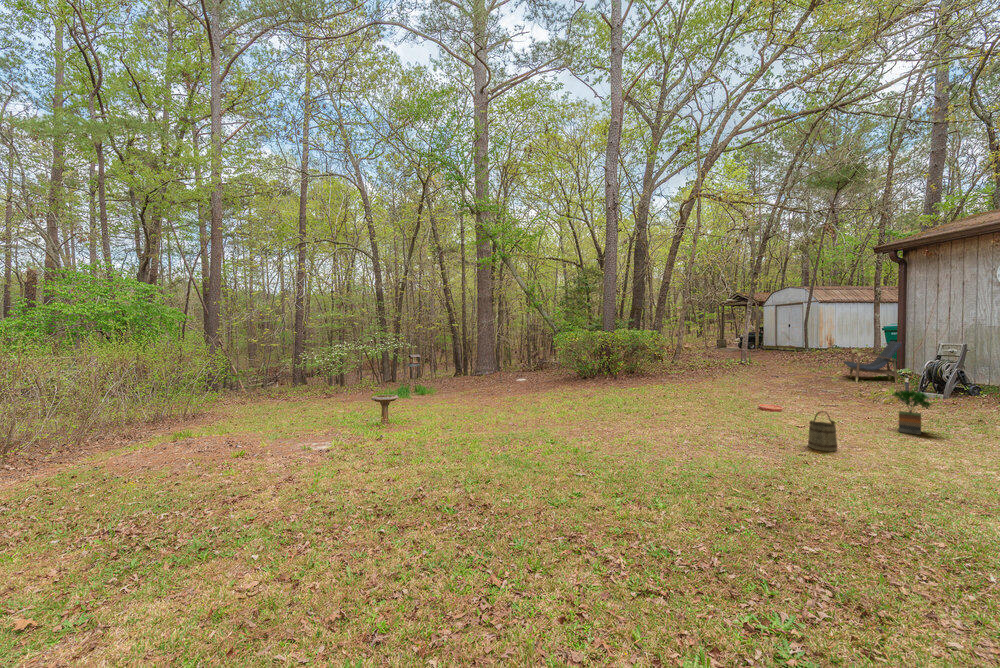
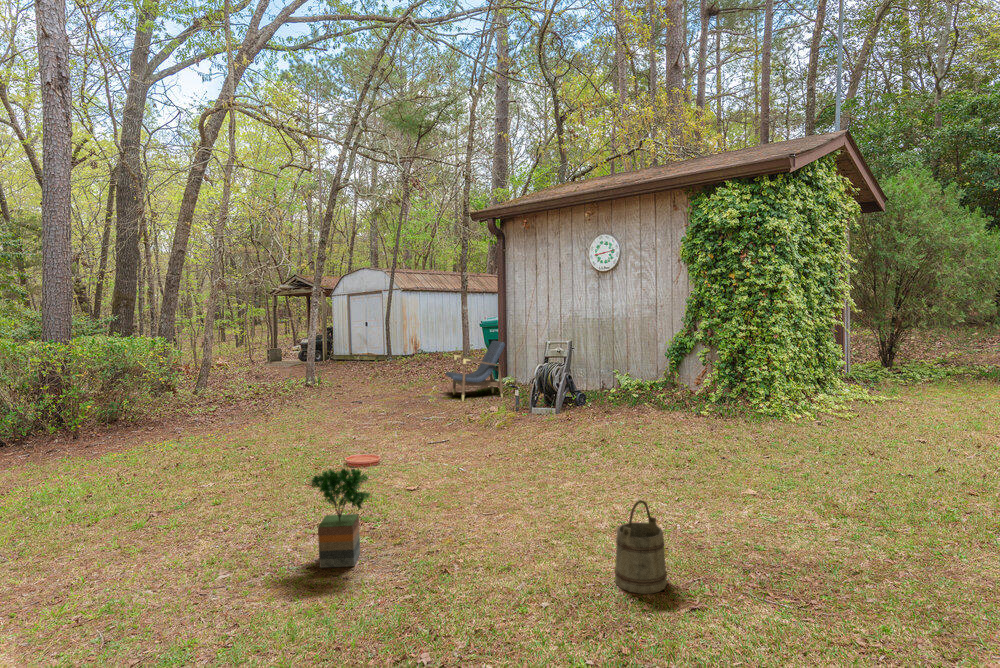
potted tree: present [892,391,931,435] -> present [310,468,370,568]
bucket: present [808,411,837,451] -> present [615,500,667,594]

